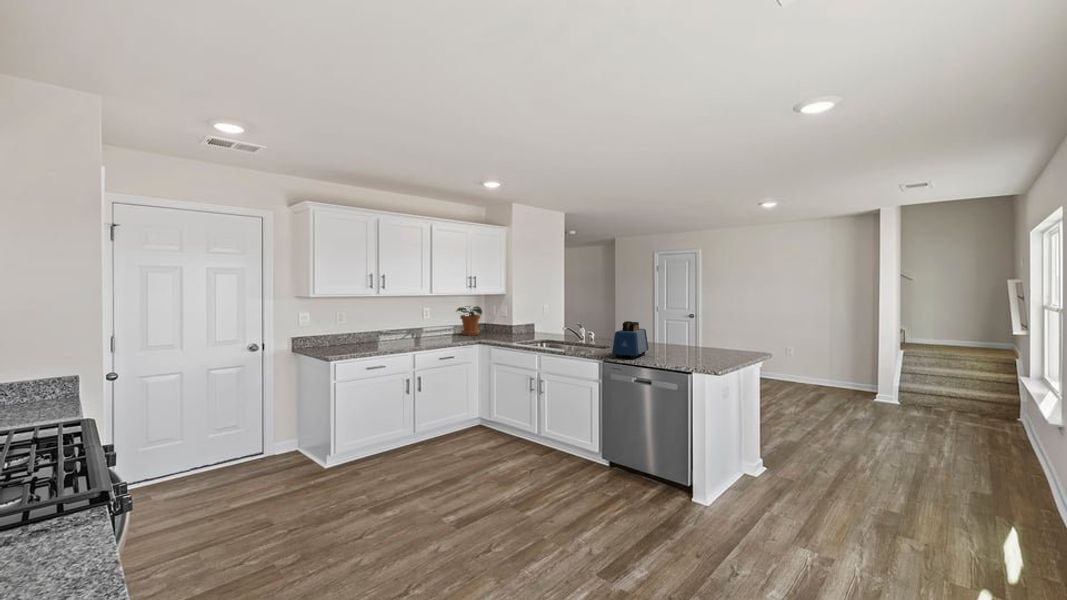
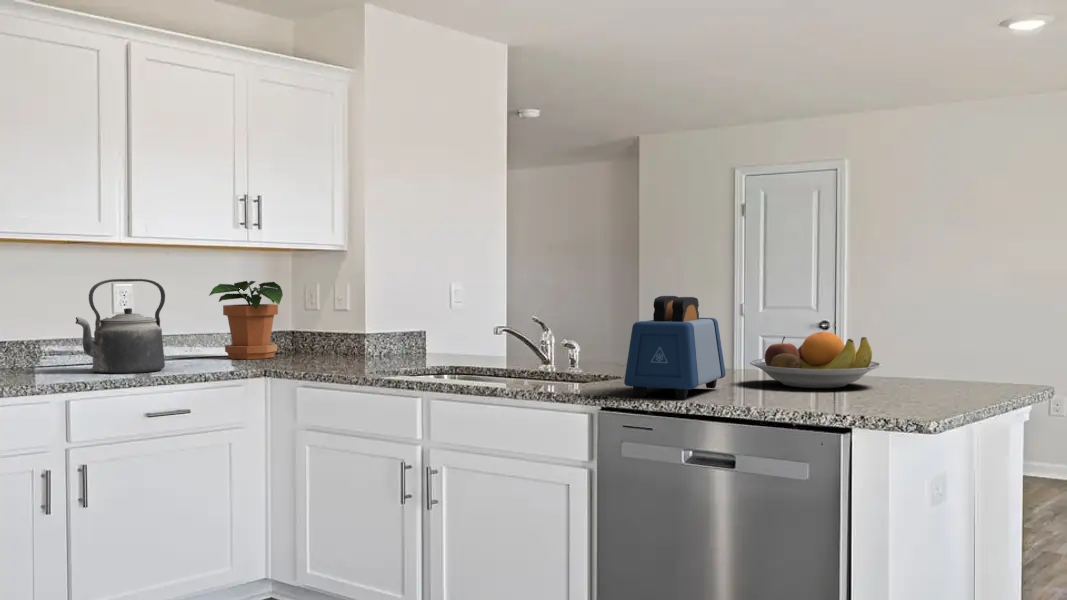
kettle: none [414,309,444,343] -> present [76,279,165,374]
fruit bowl: none [658,334,706,354] -> present [750,332,881,388]

